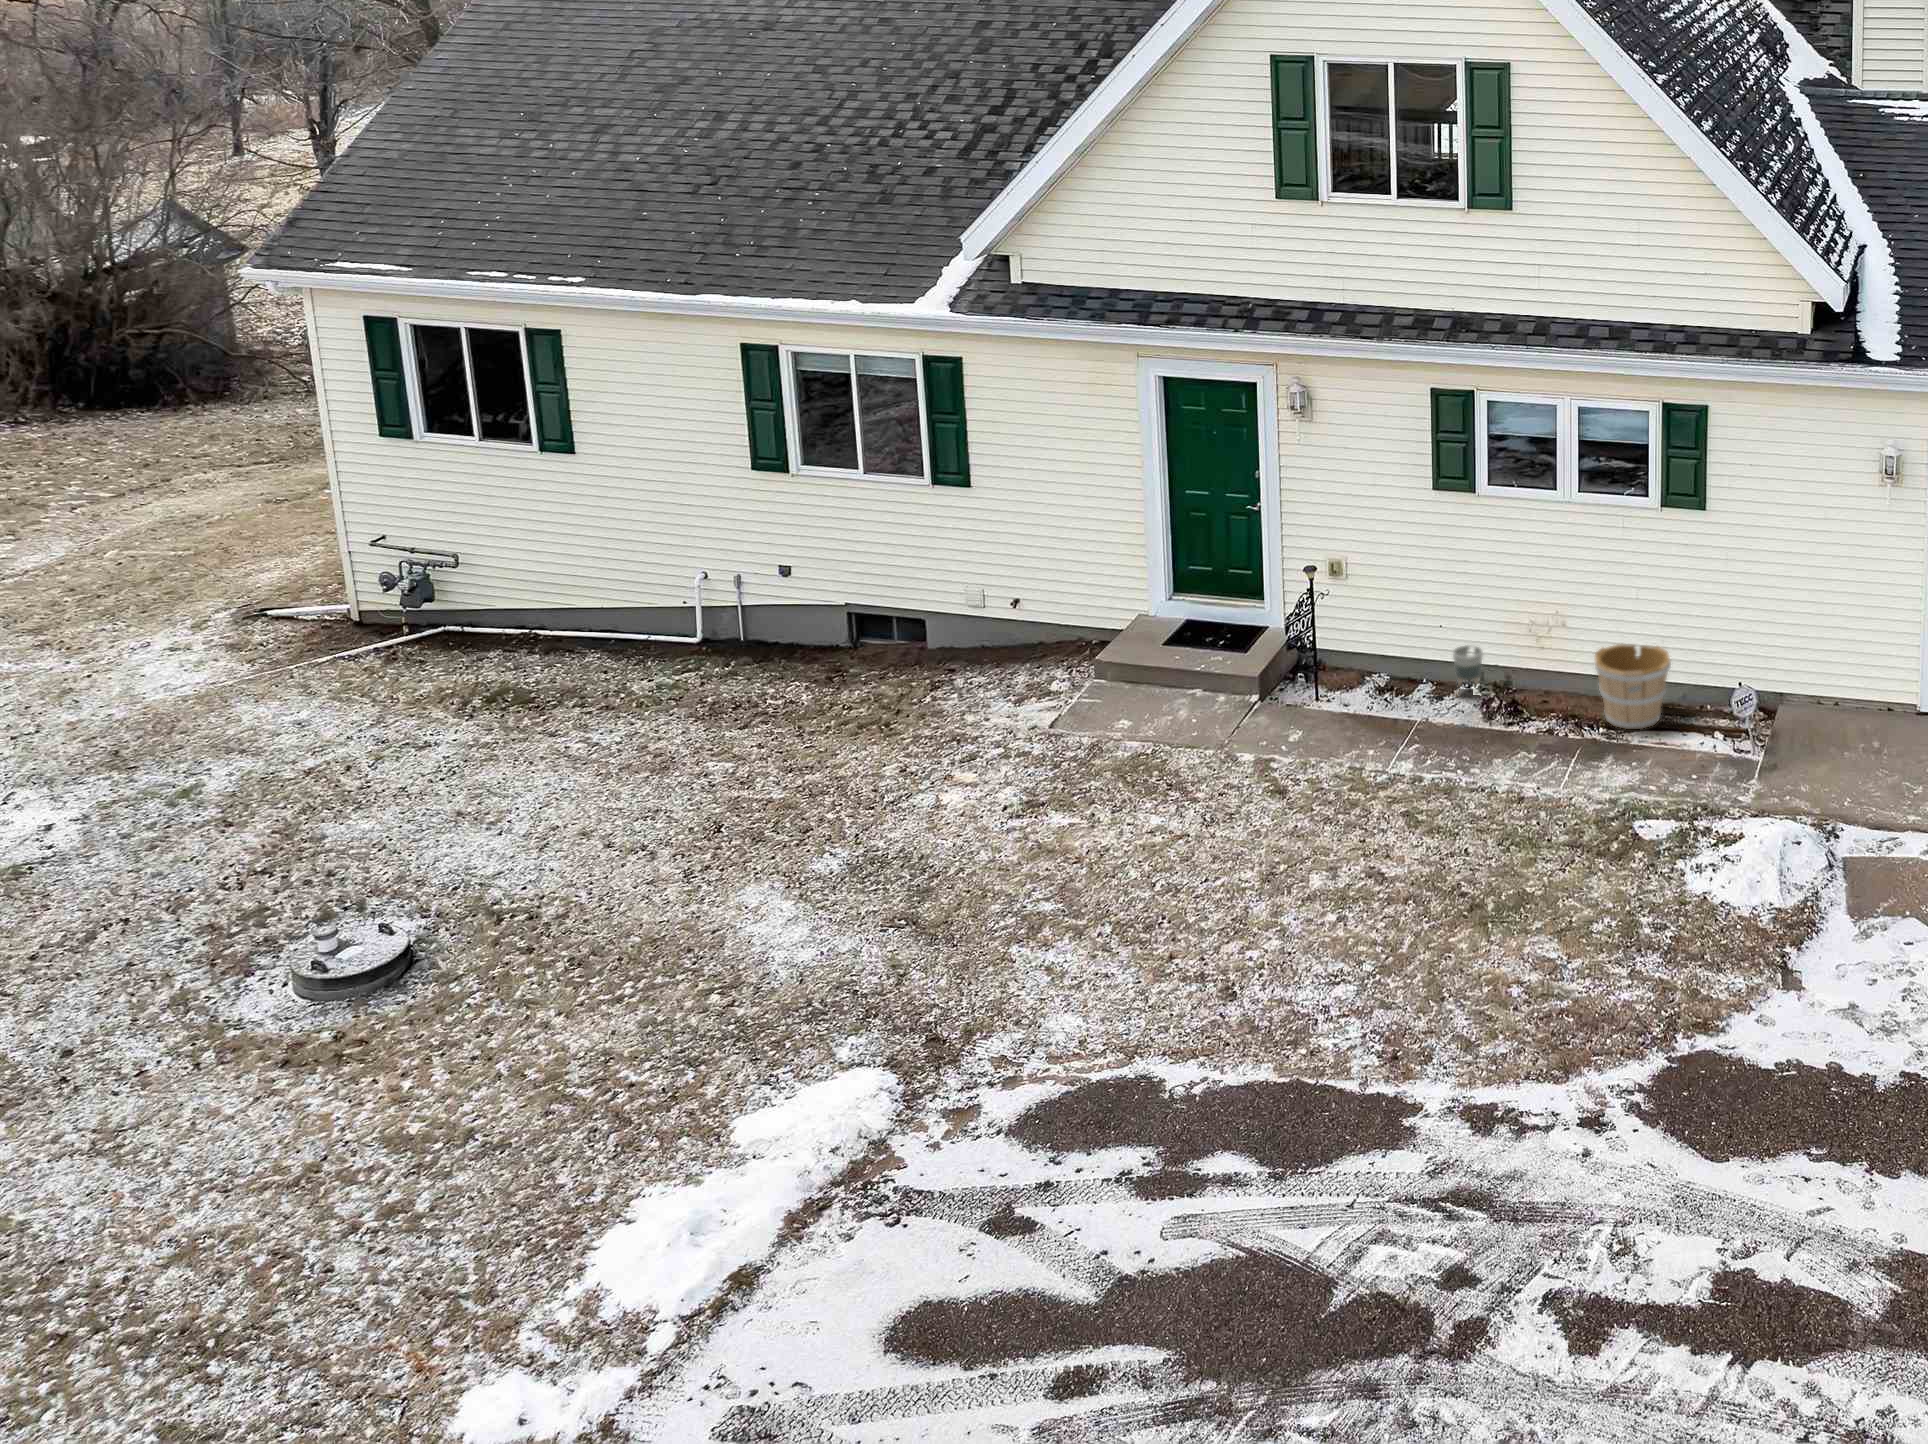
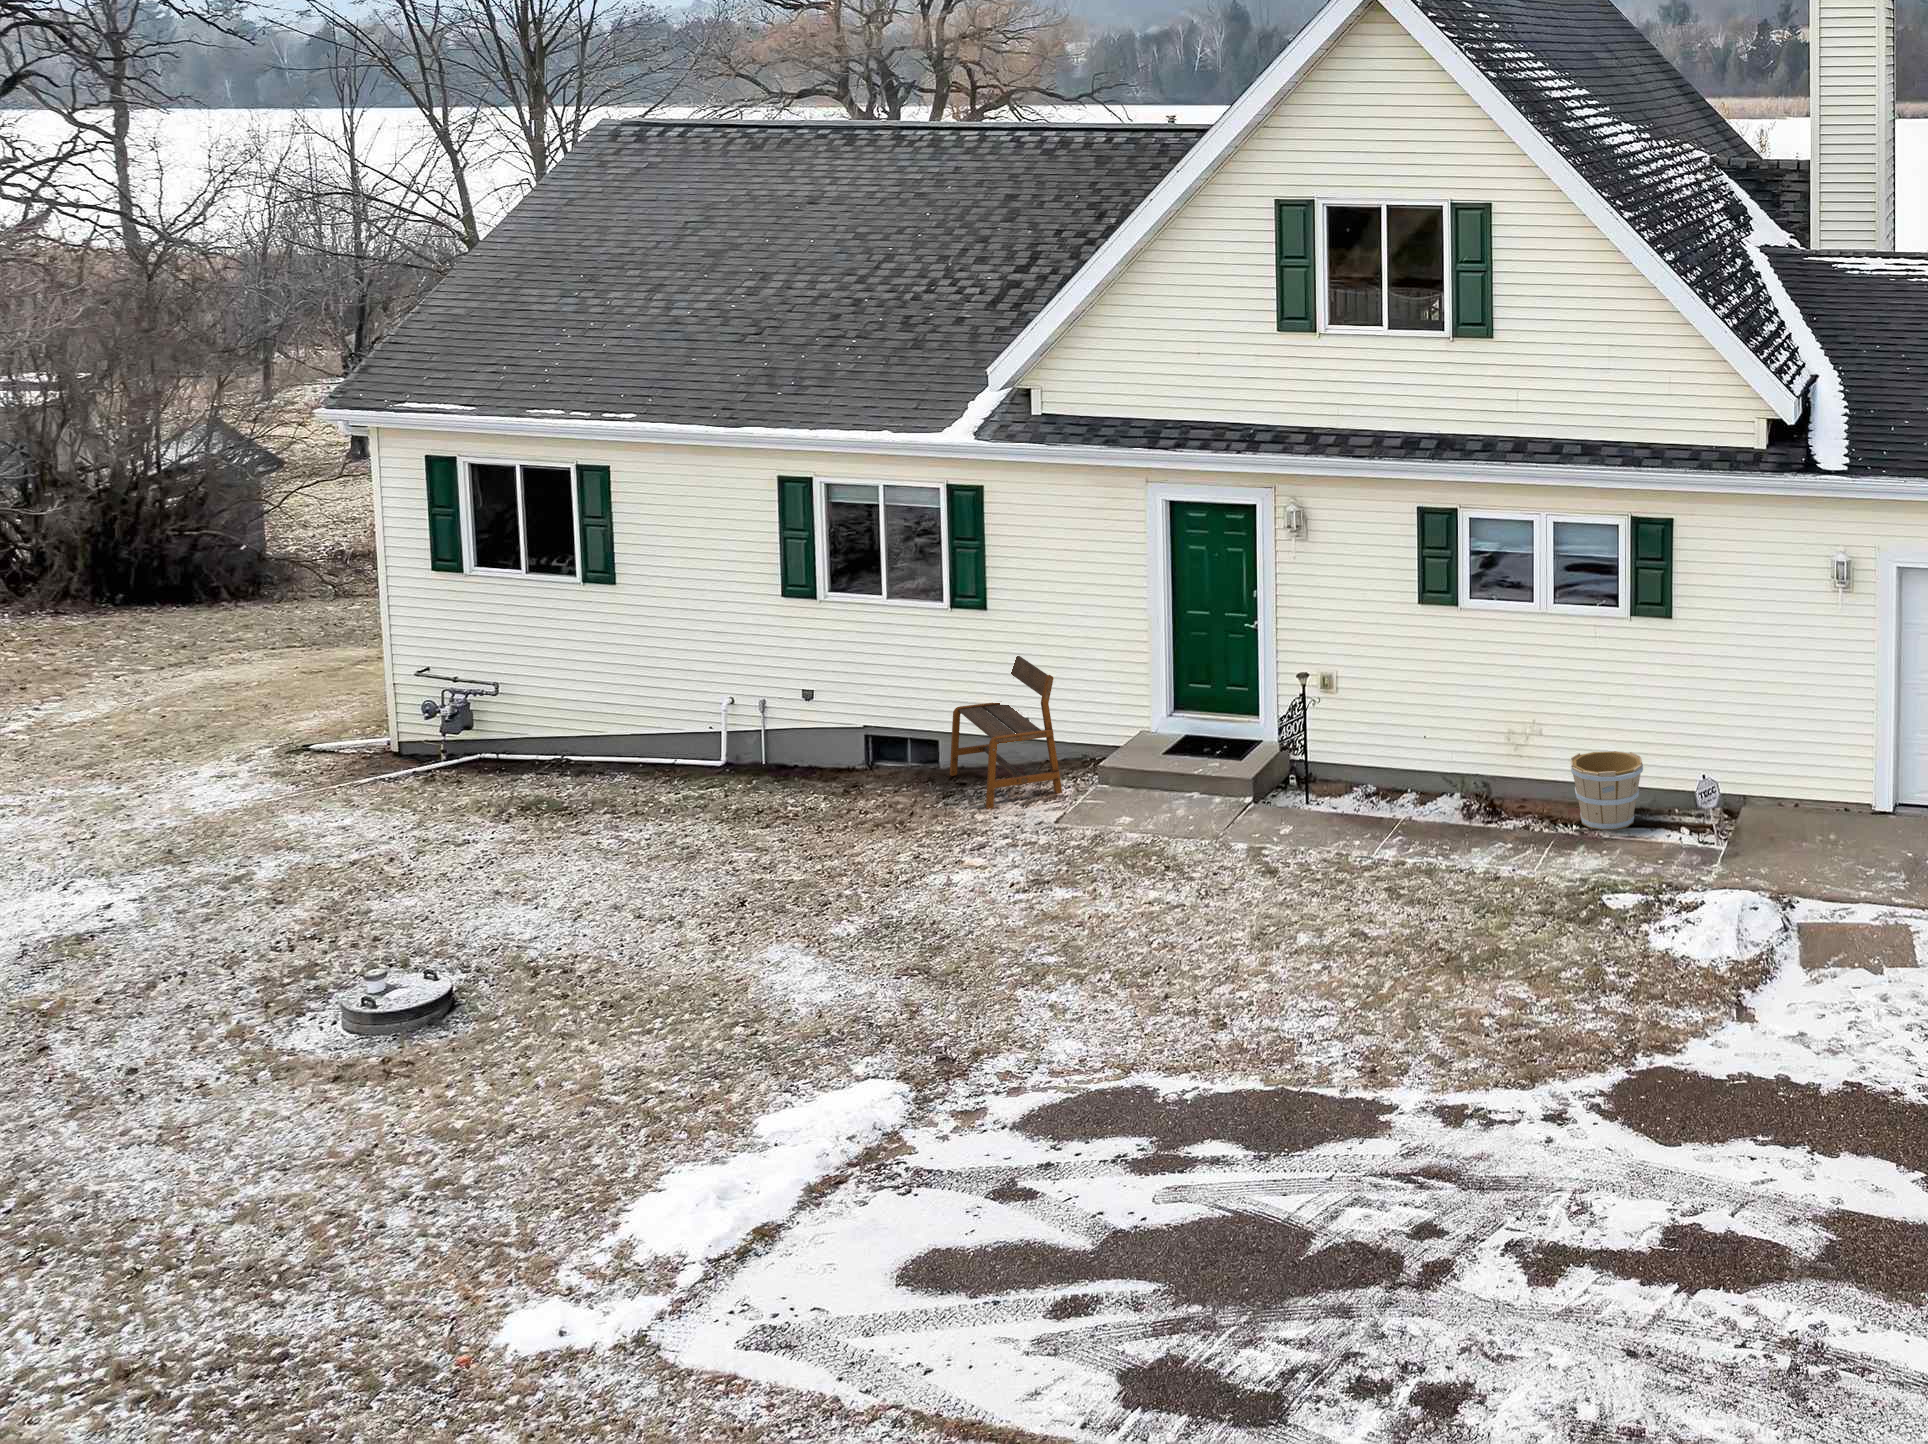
bench: none [943,527,1060,700] -> present [950,656,1062,809]
planter: present [1453,646,1483,695] -> none [1437,757,1465,806]

